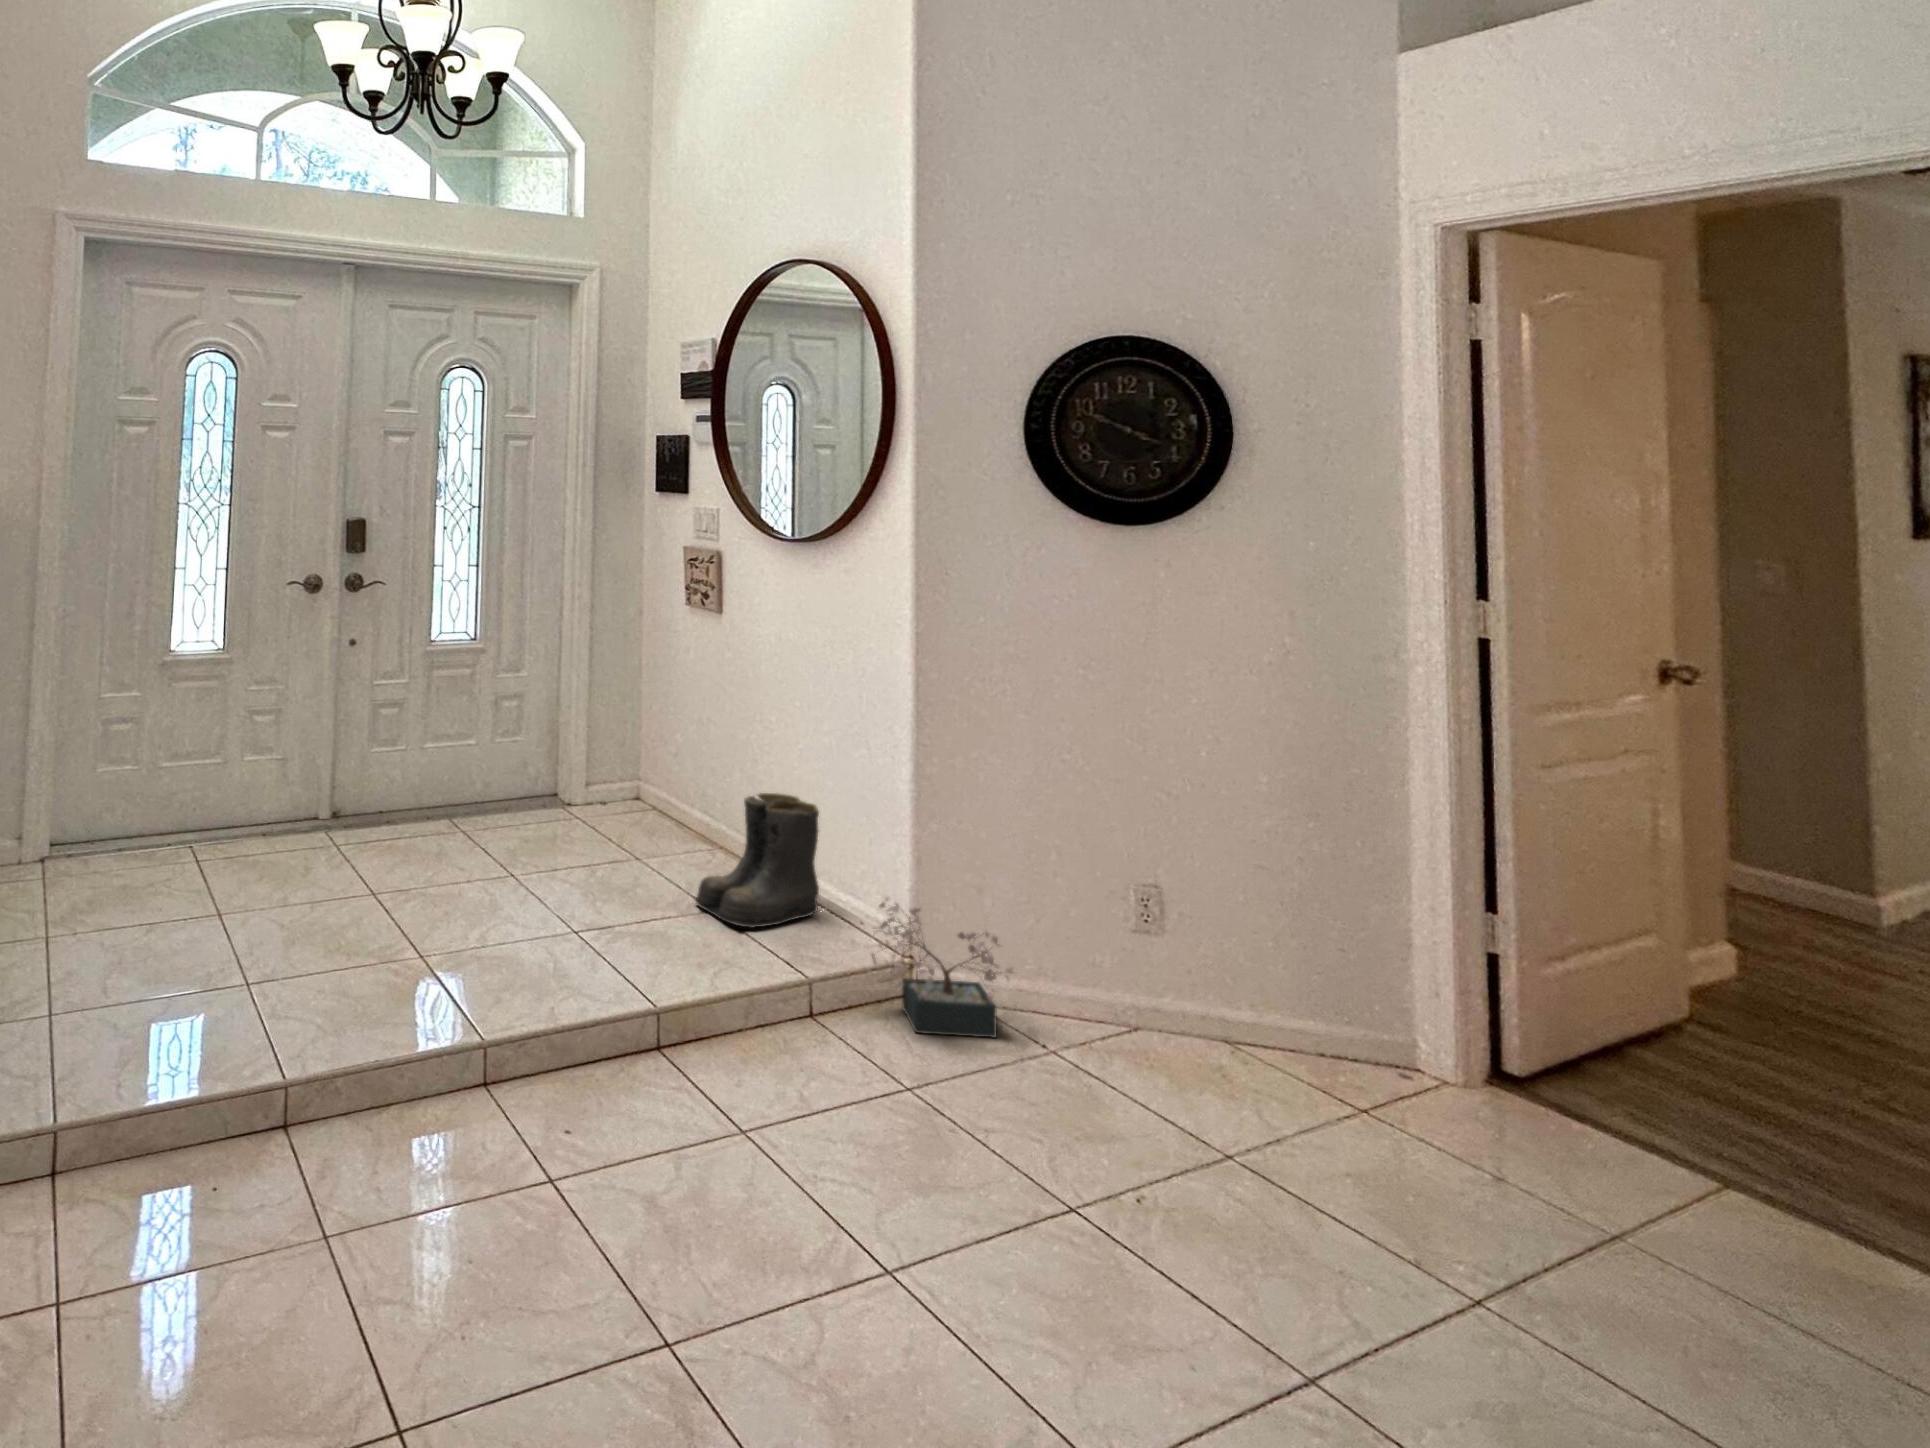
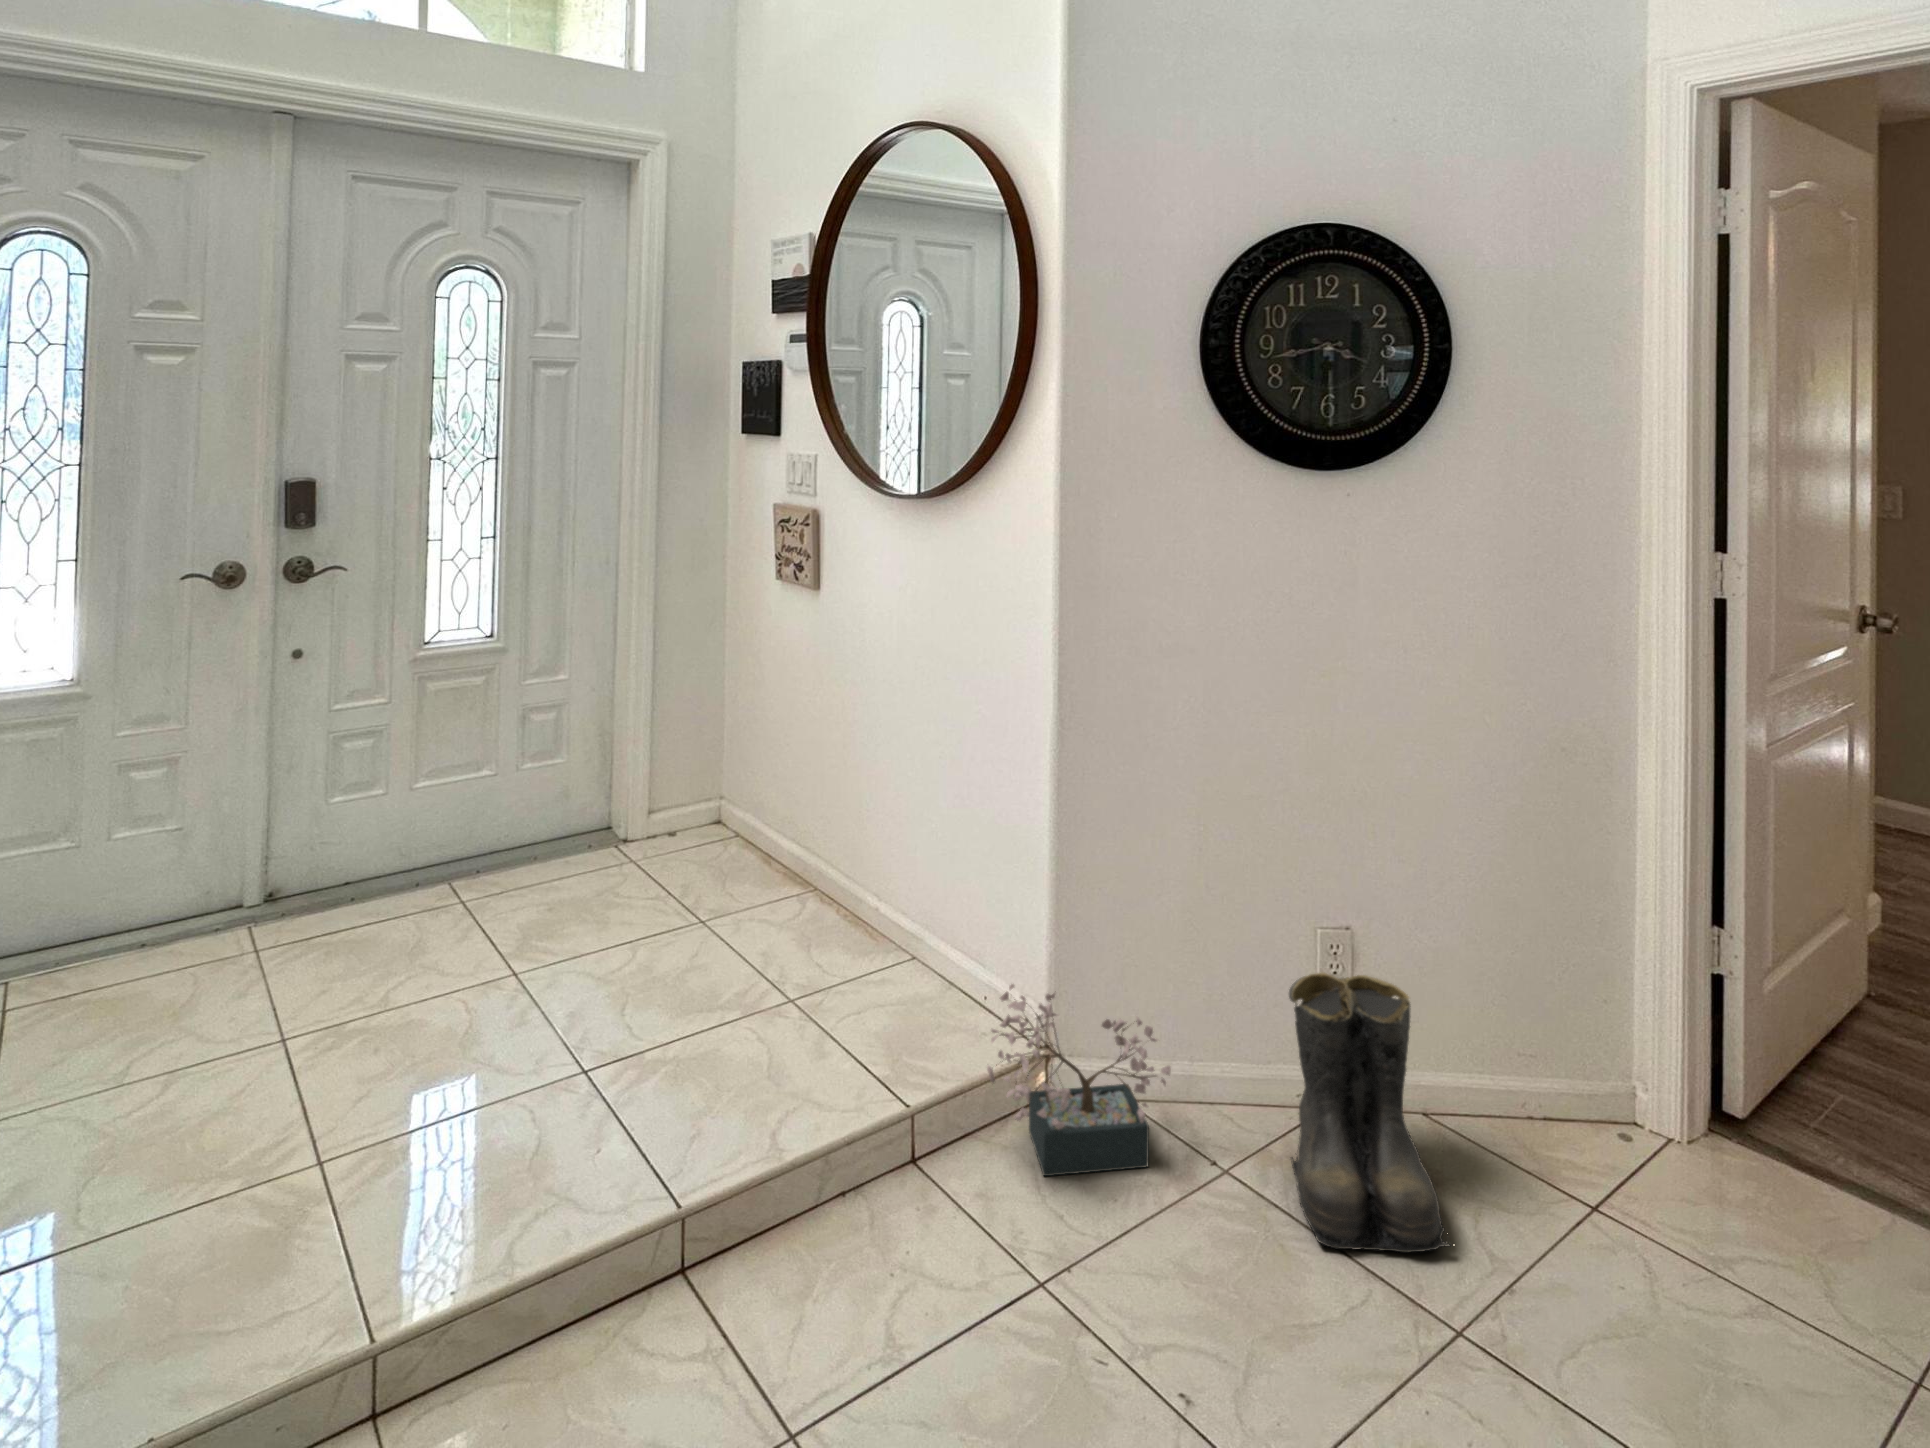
boots: present [695,793,819,928] -> present [1289,972,1450,1253]

